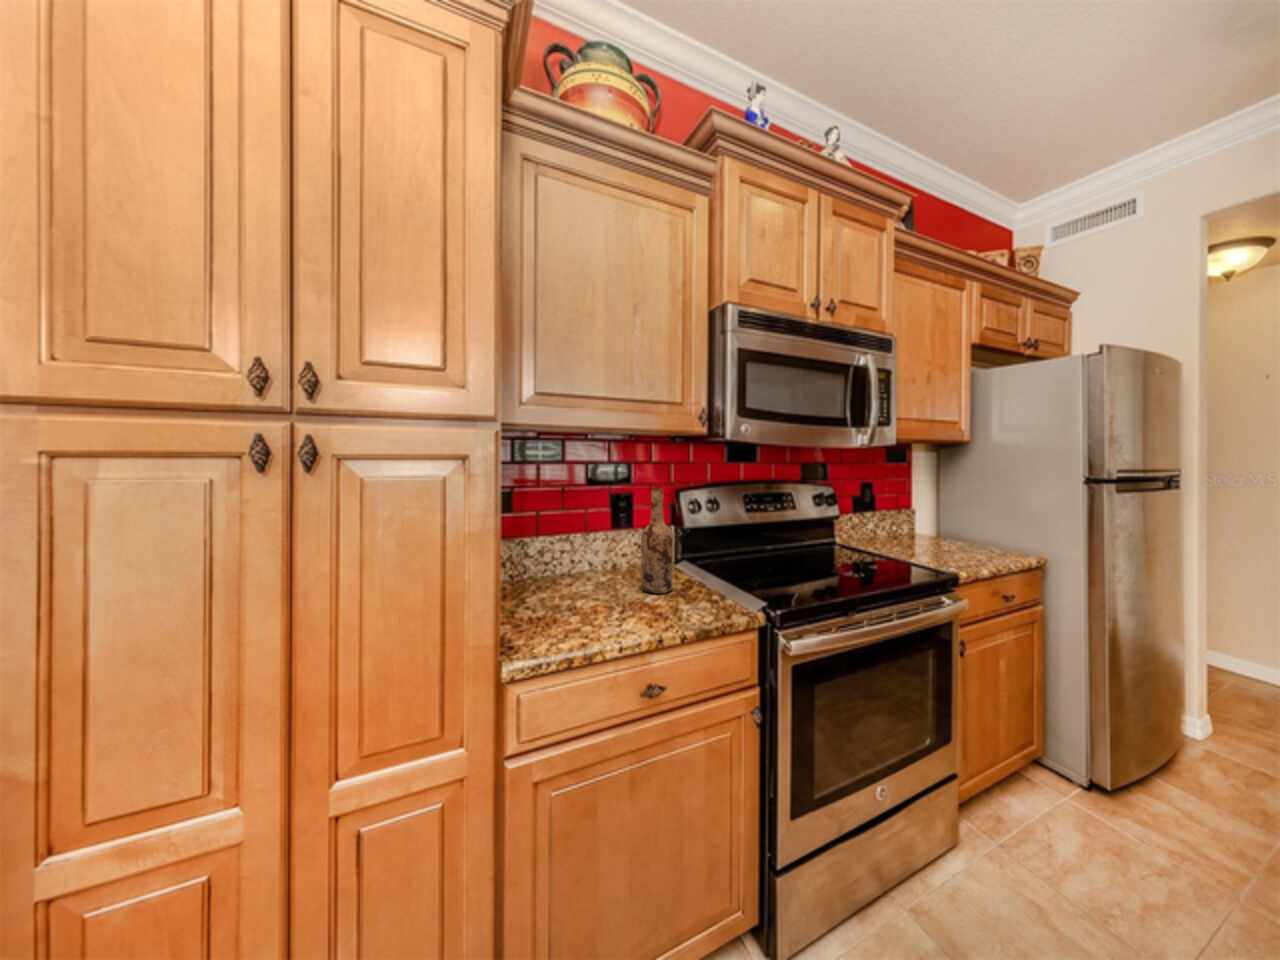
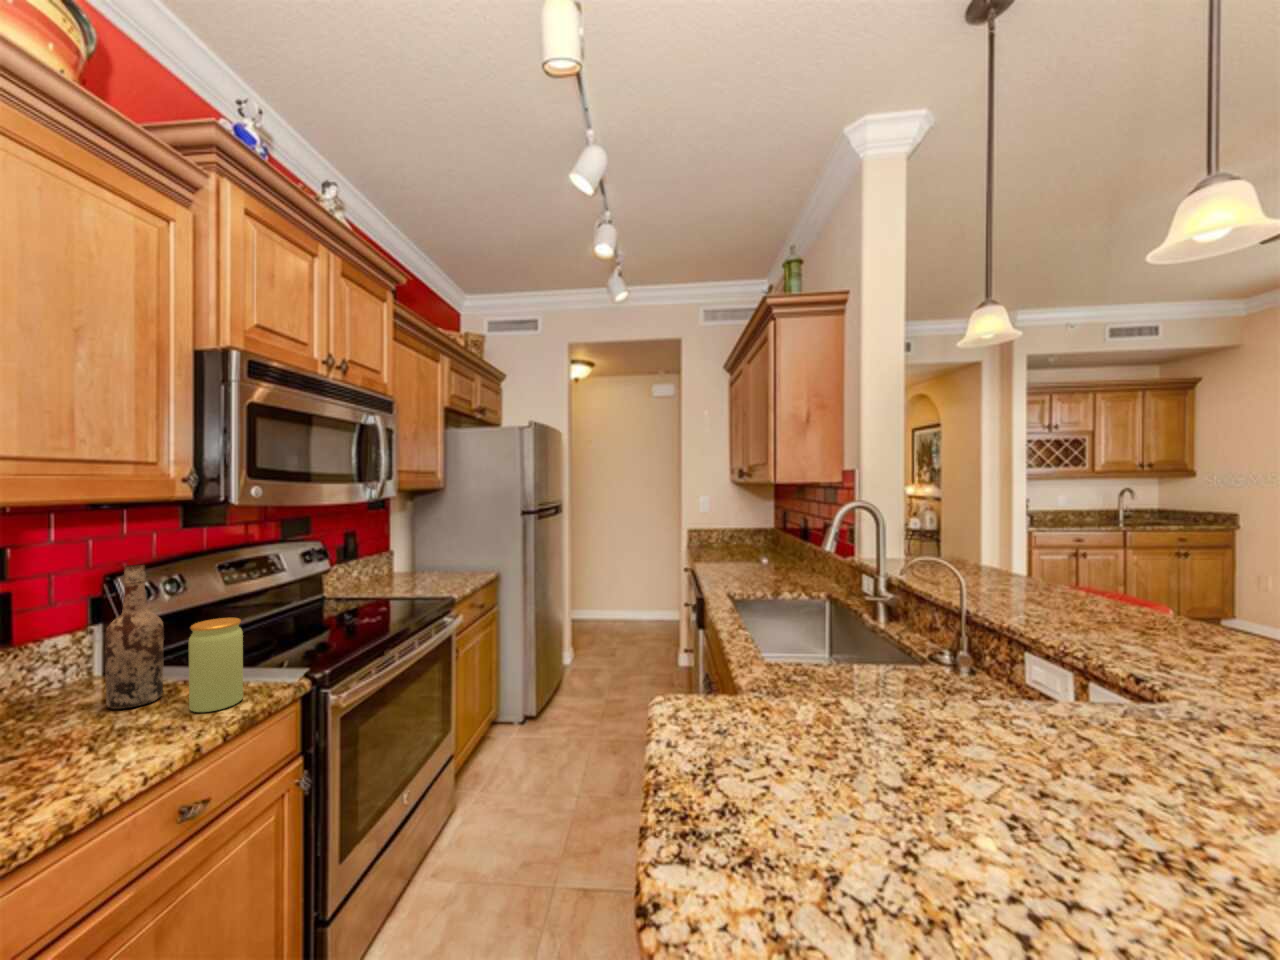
jar: none [674,539,710,615] -> present [189,618,243,712]

